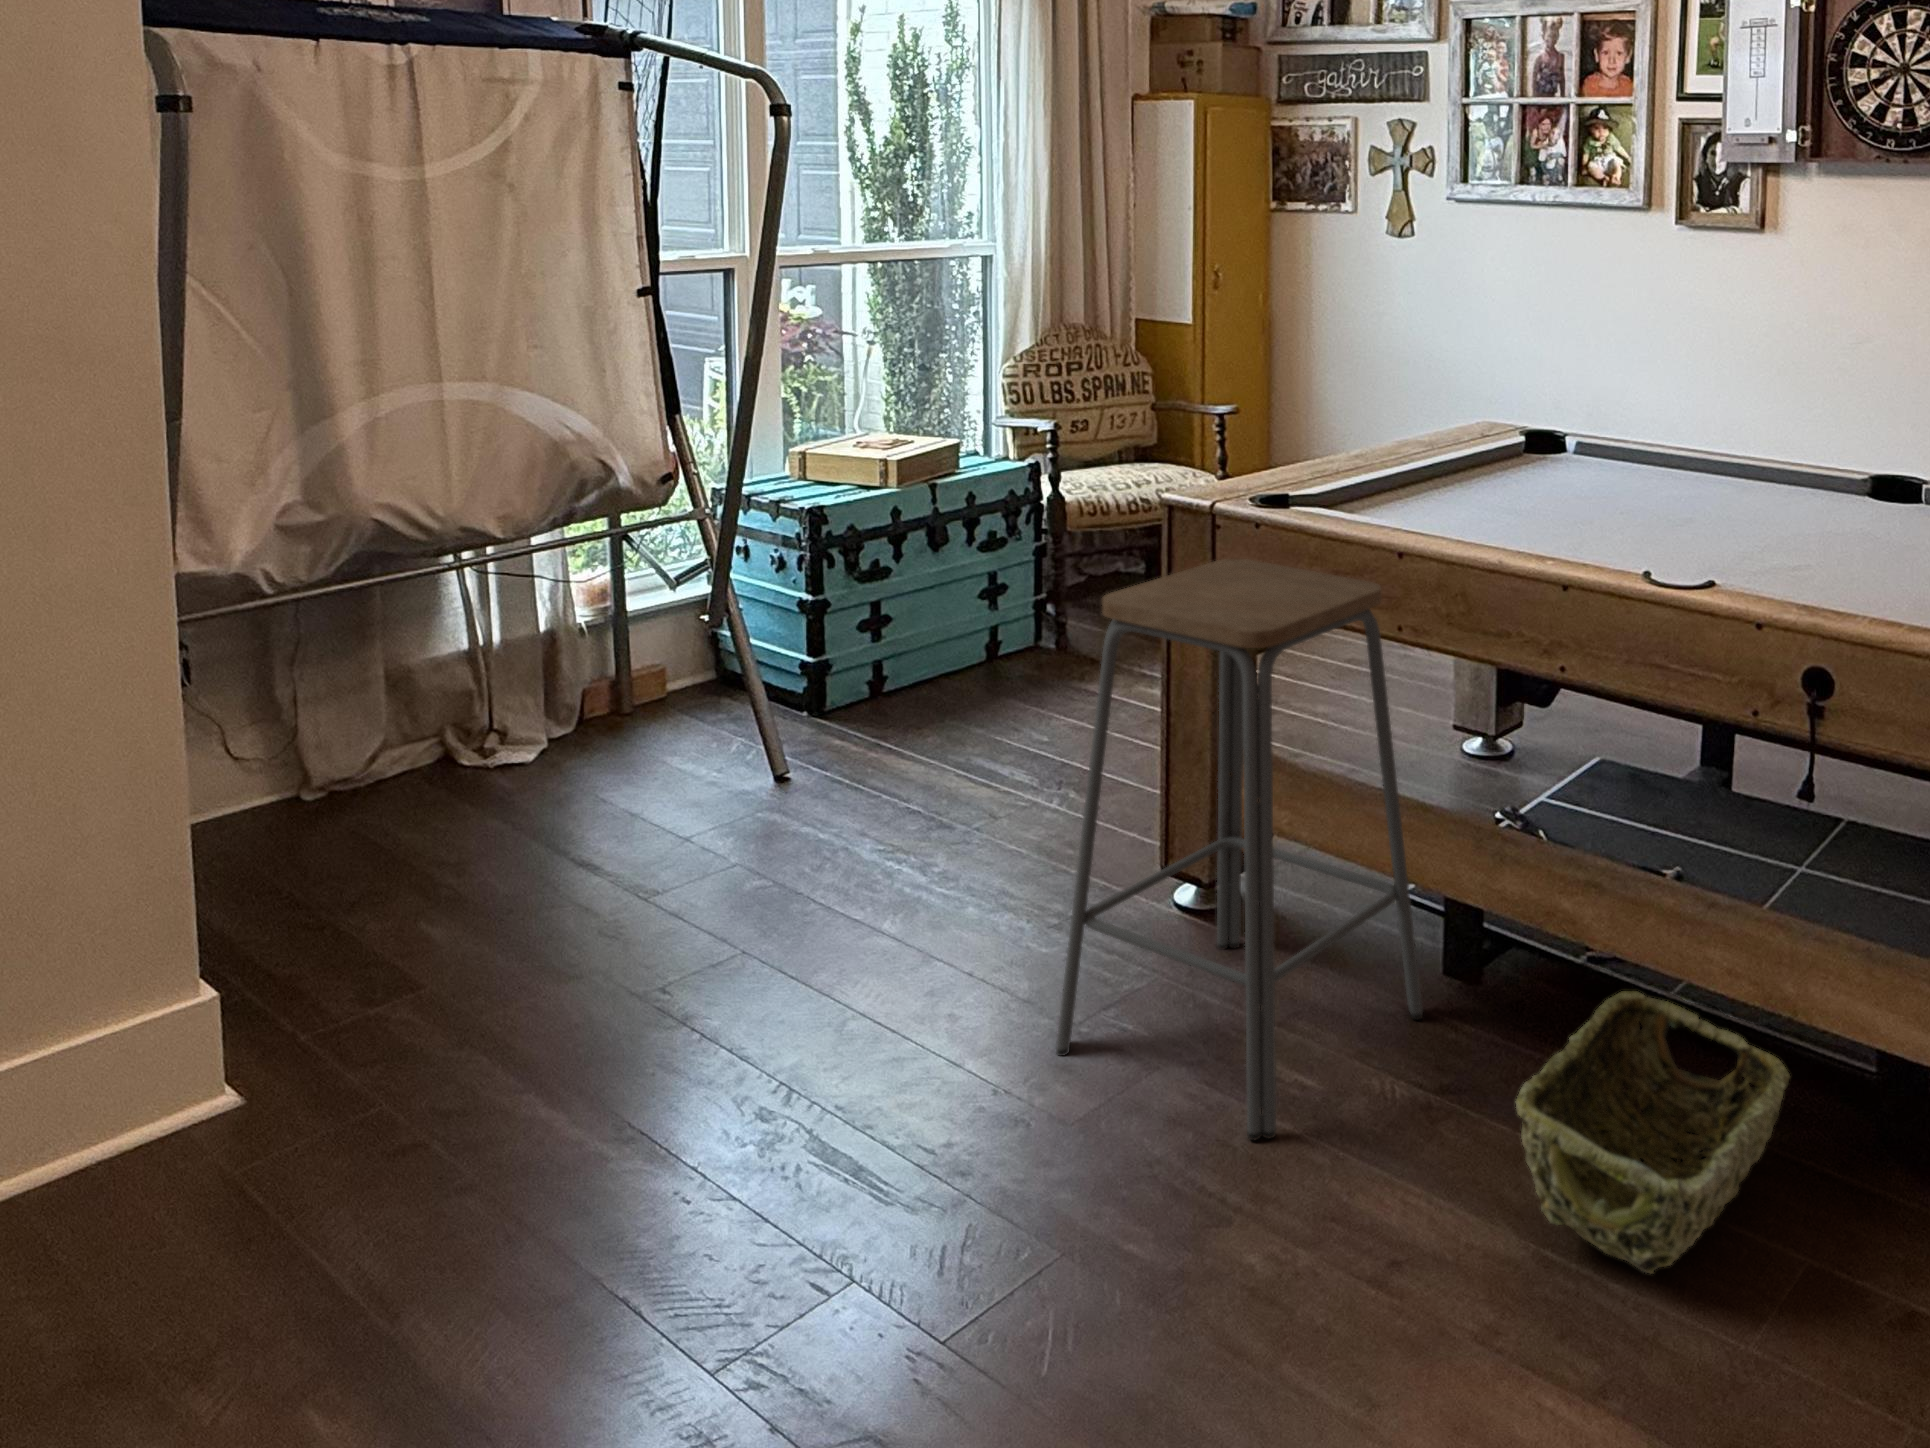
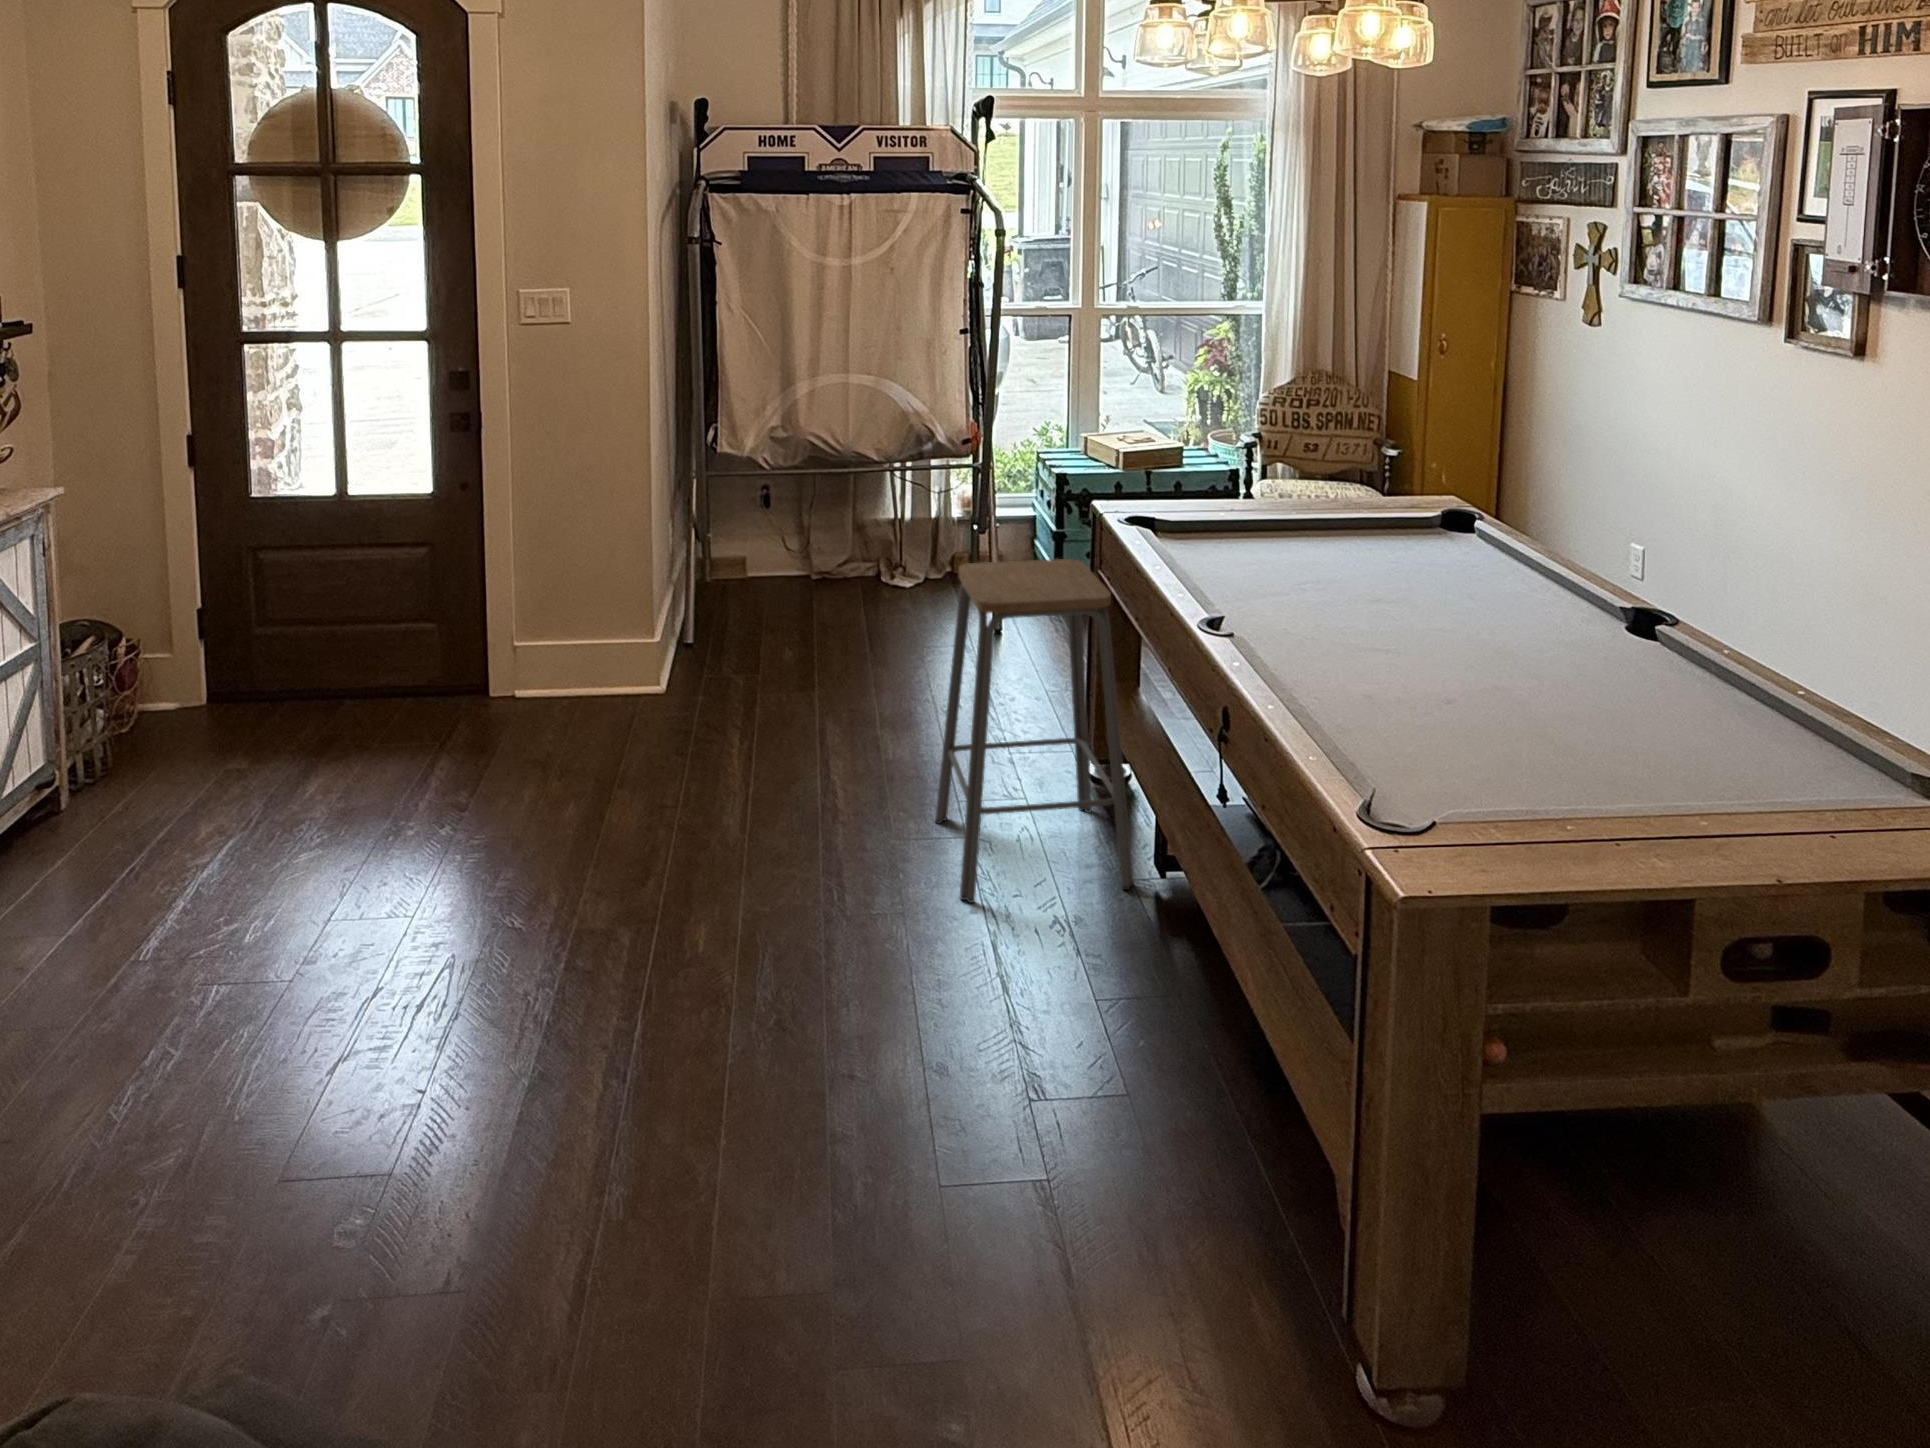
woven basket: present [1516,991,1790,1273] -> none [998,904,1216,1054]

